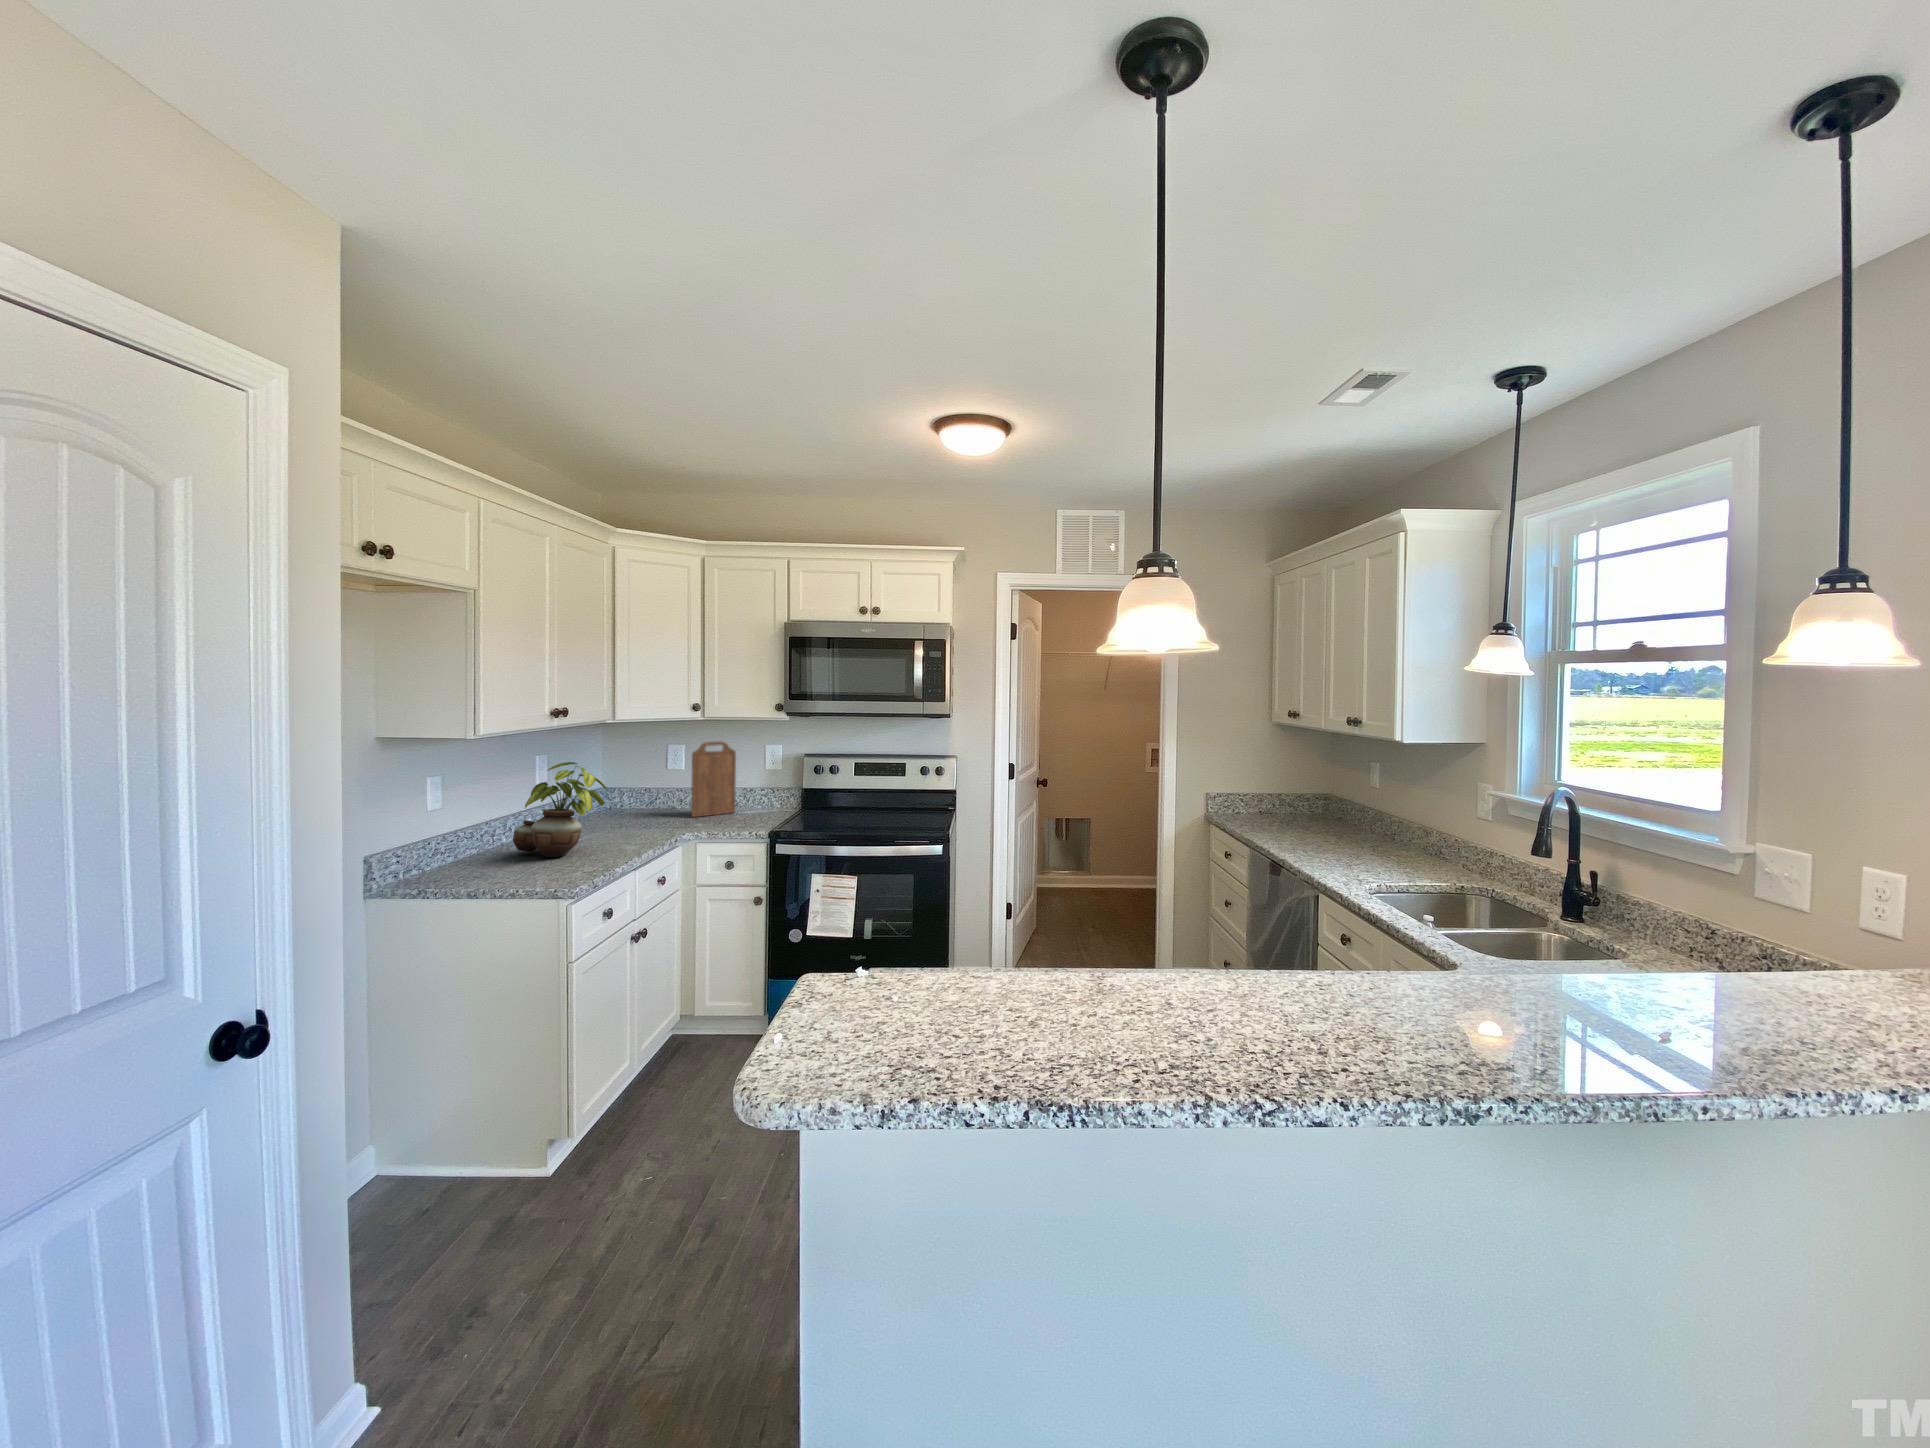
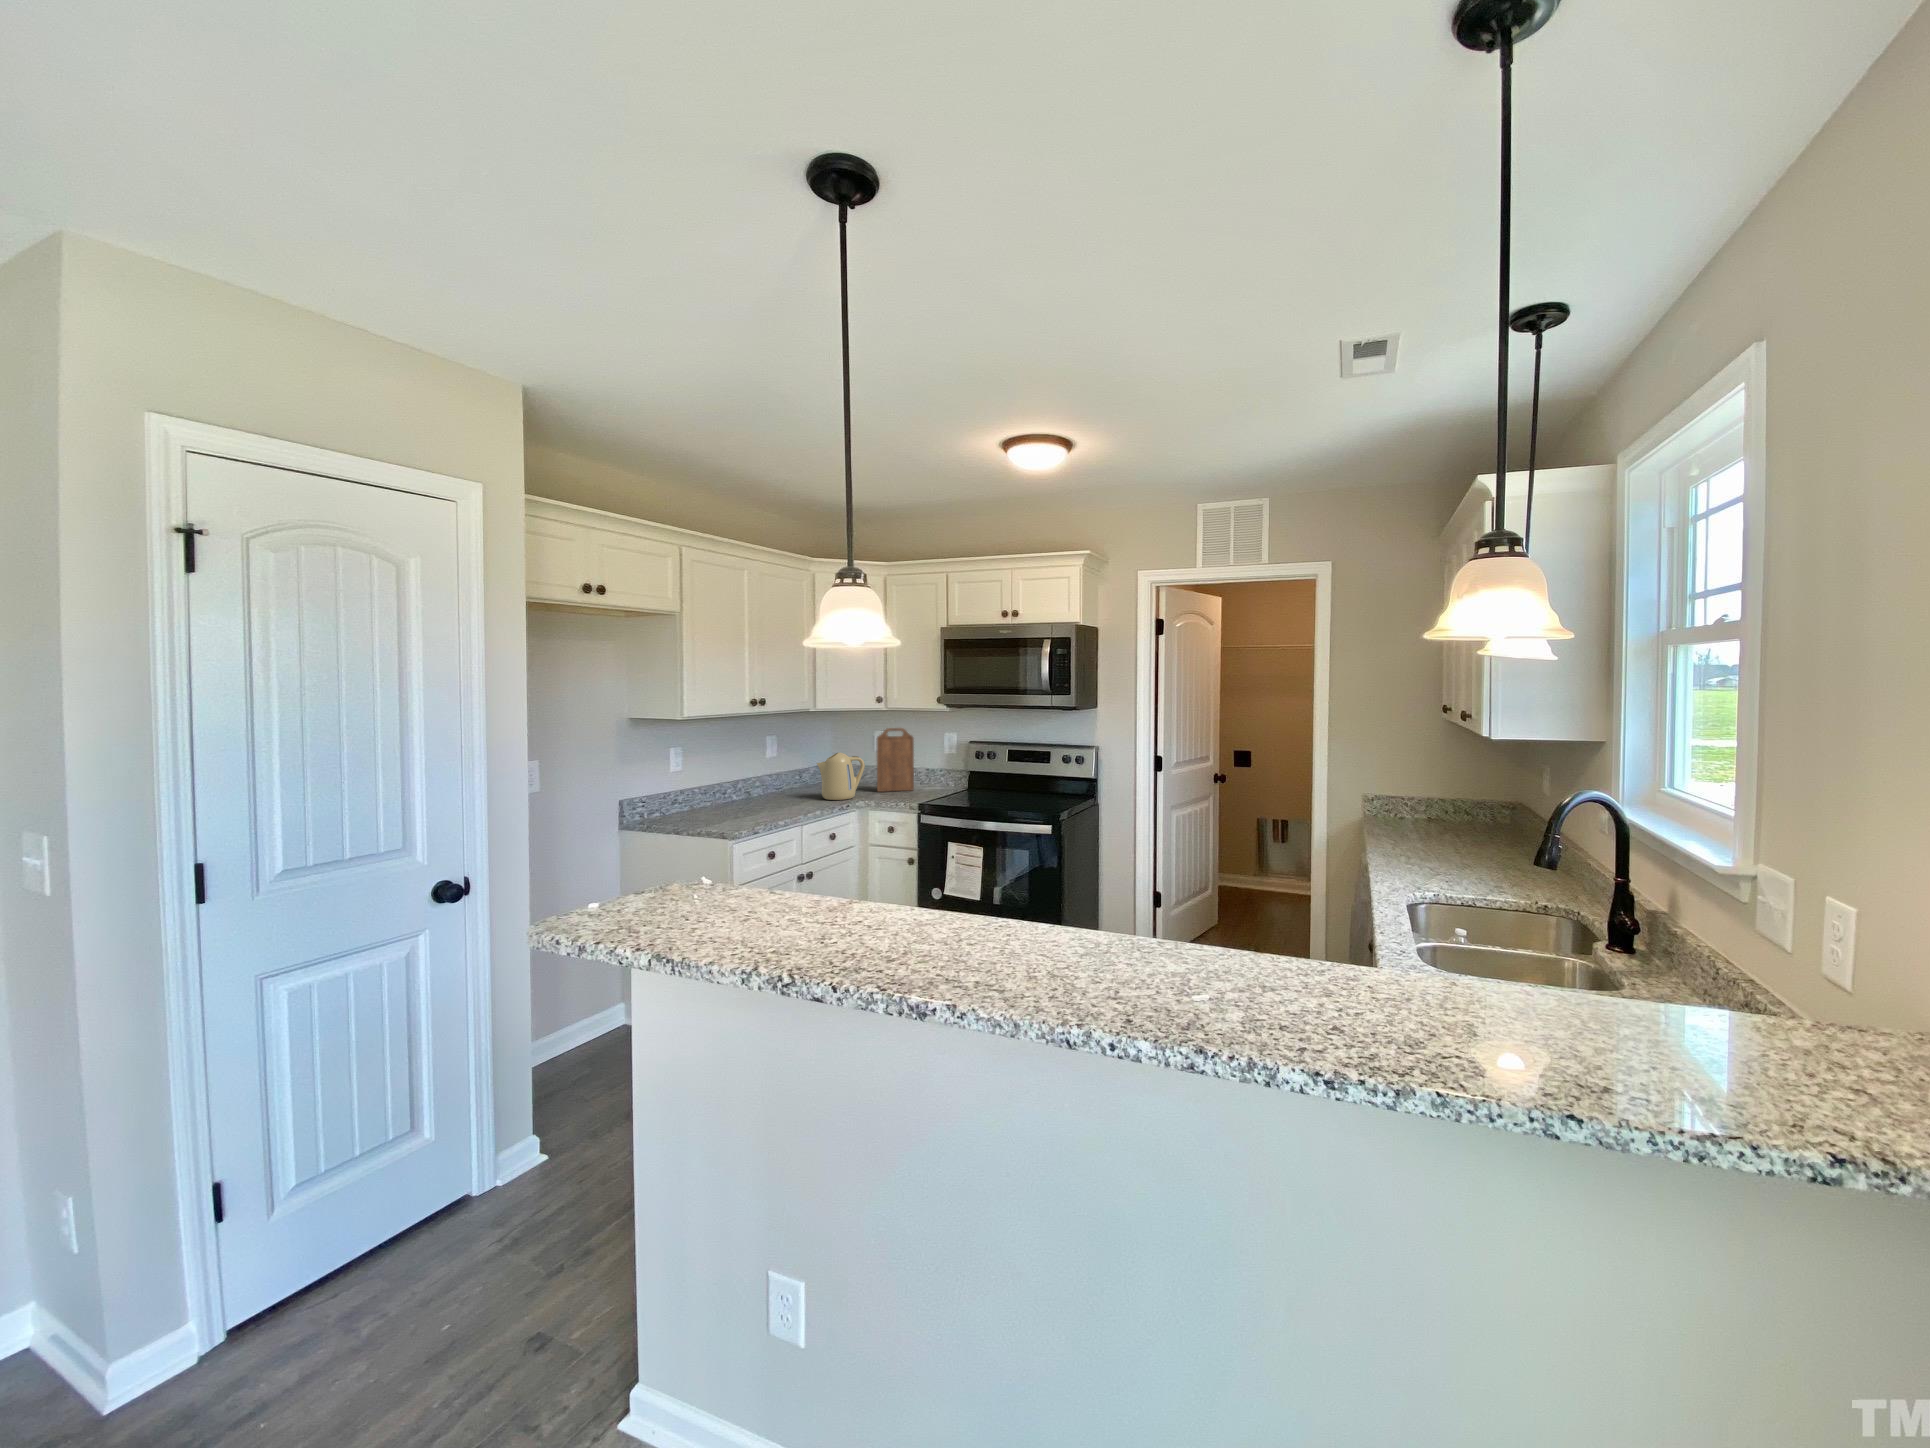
potted plant: present [513,762,608,857] -> none [729,741,789,813]
kettle: none [624,773,685,831] -> present [817,753,865,800]

